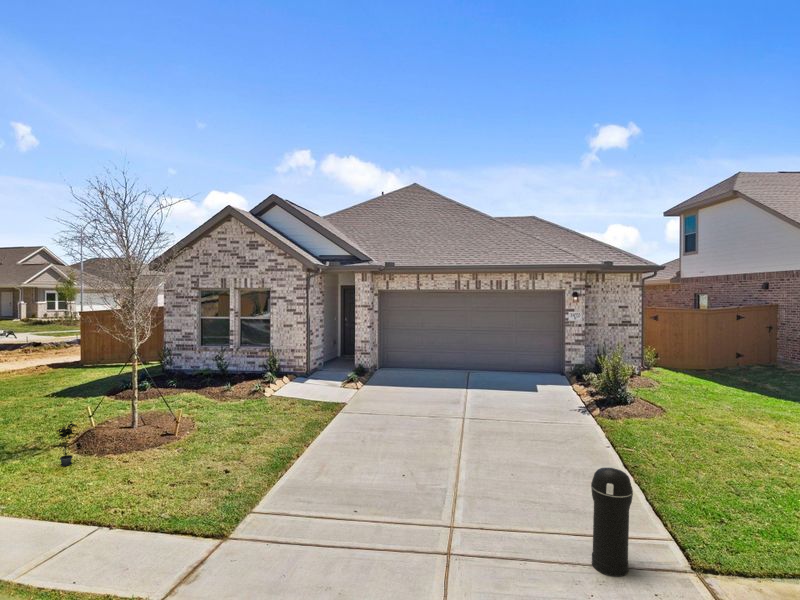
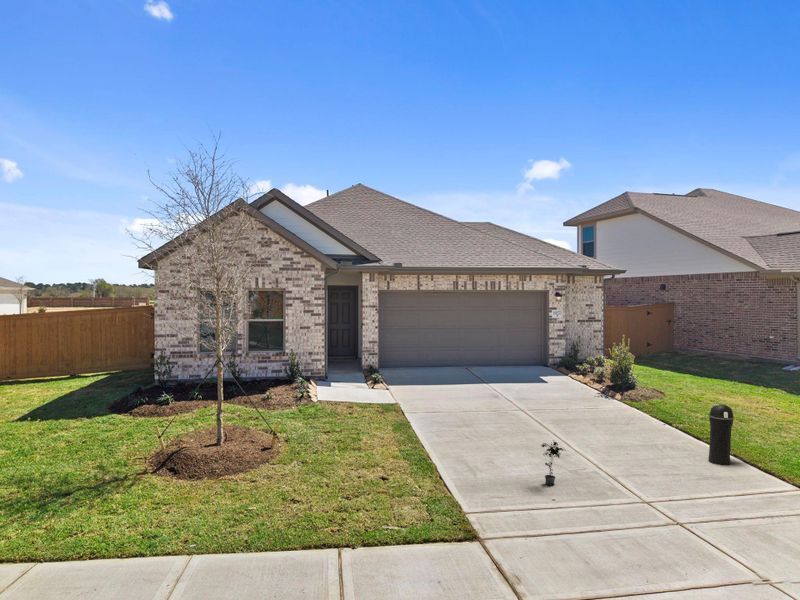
potted plant: present [57,421,77,466] -> present [542,442,564,485]

